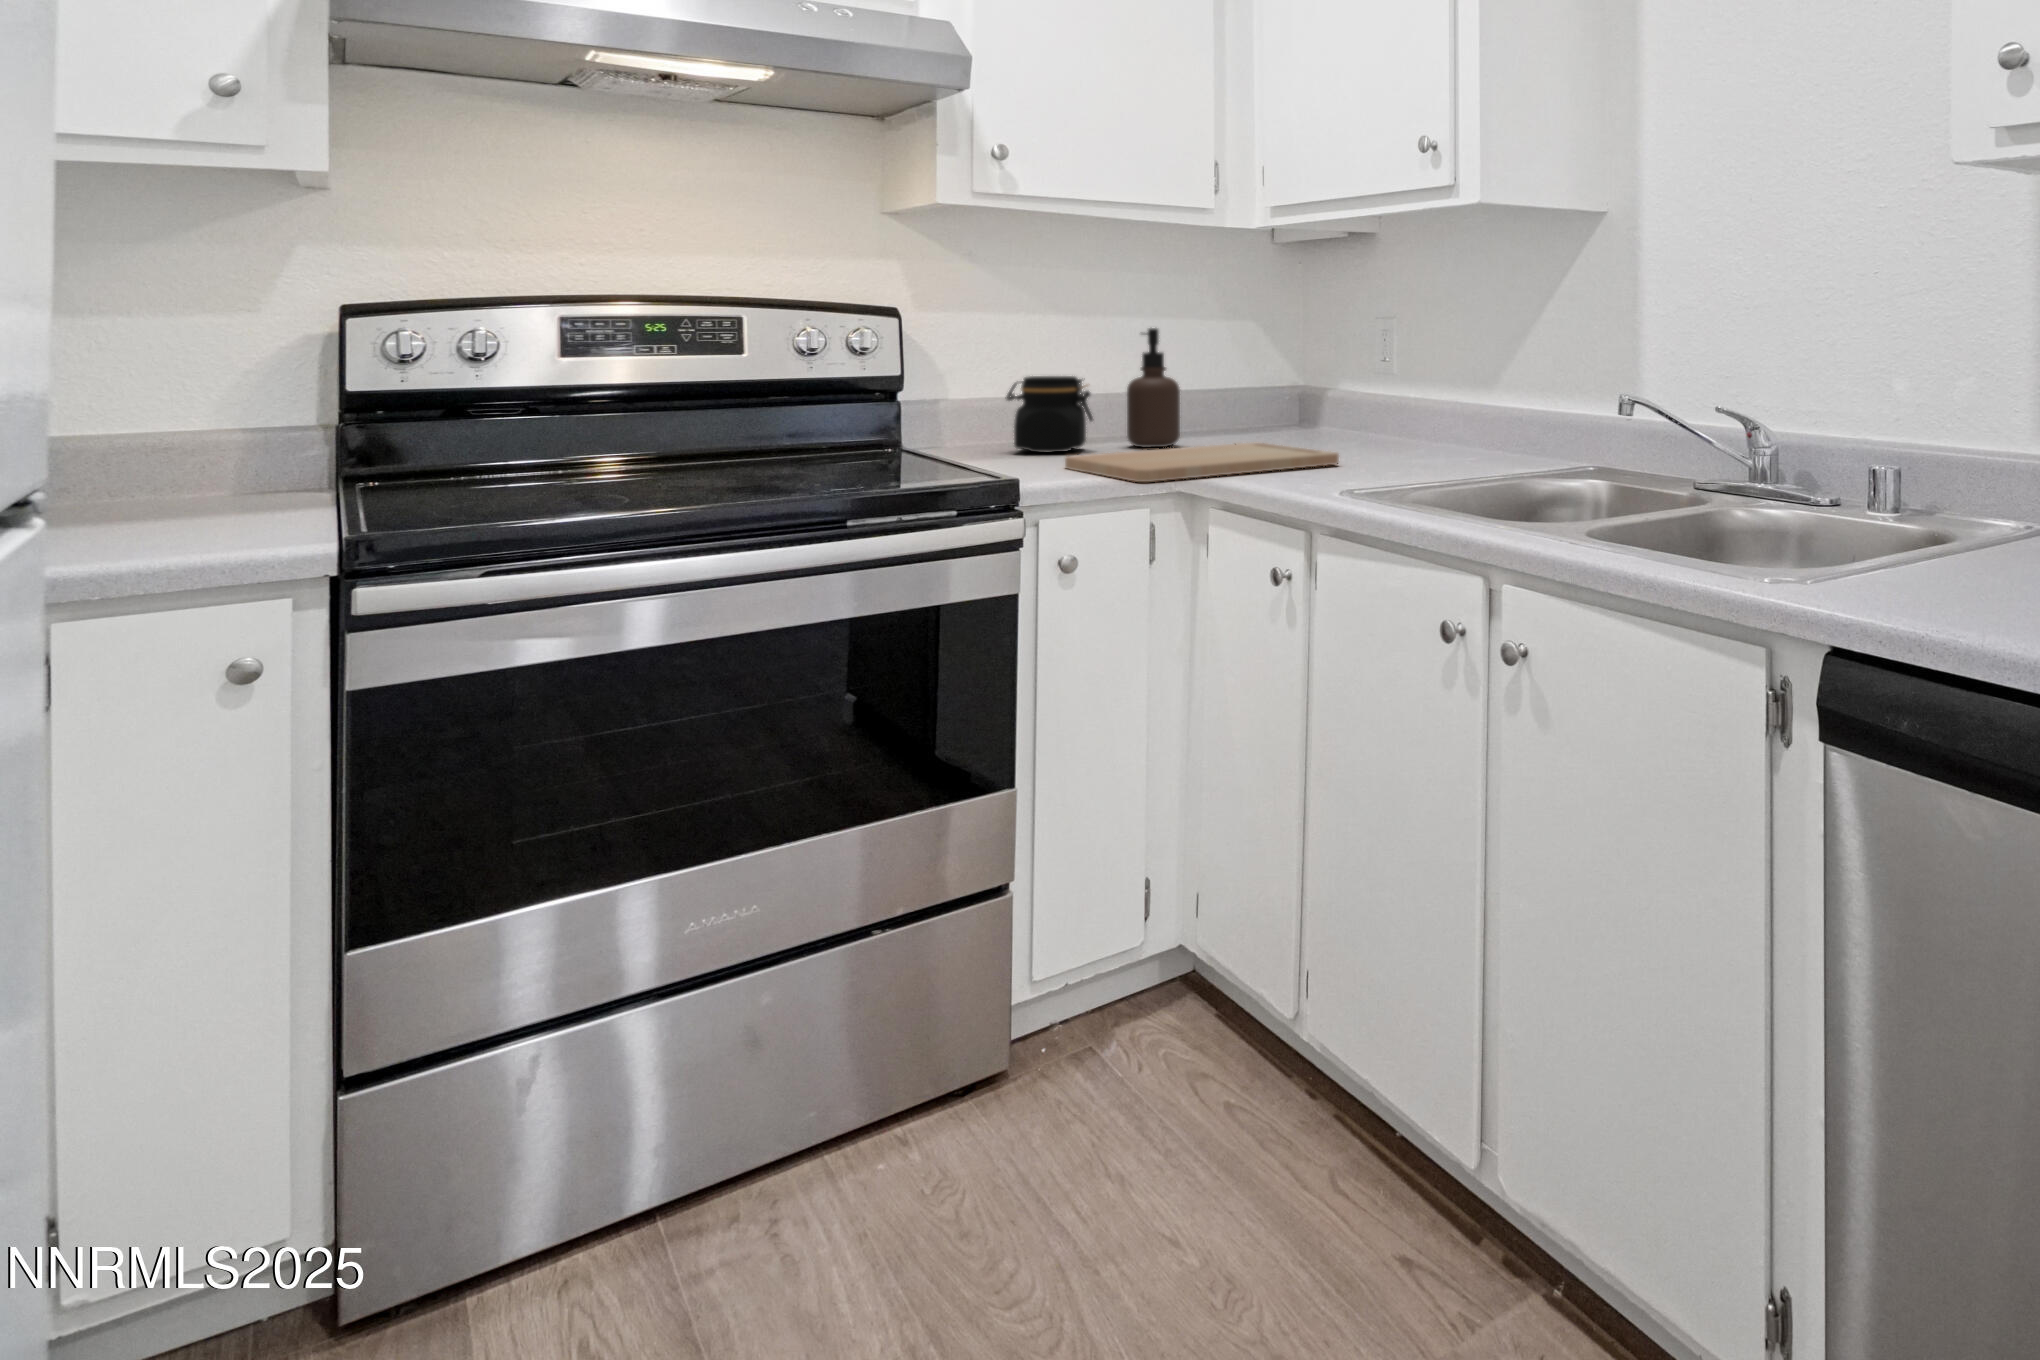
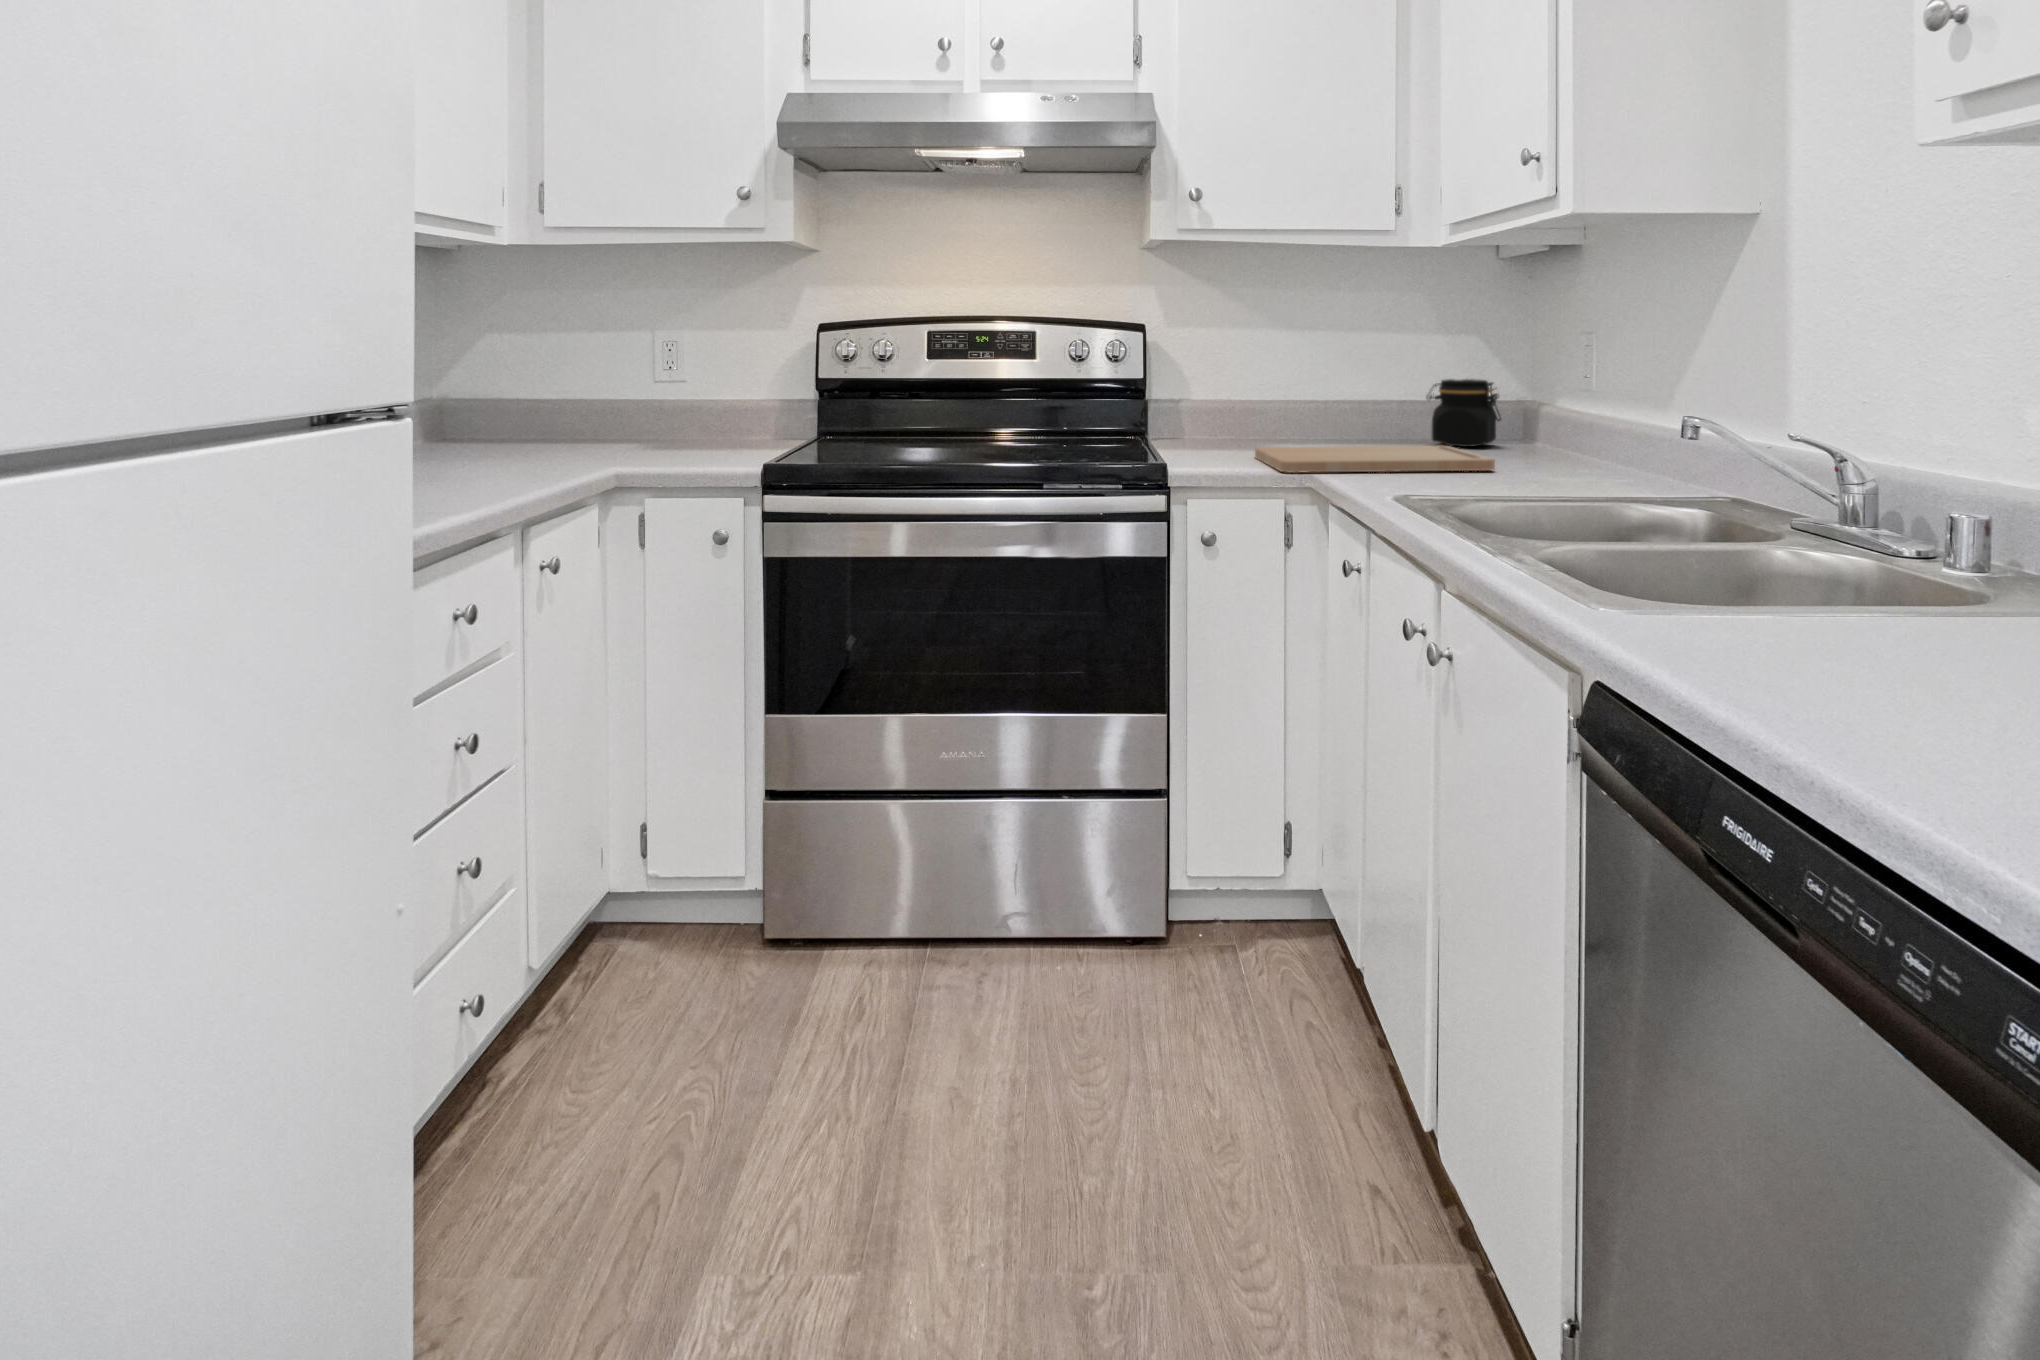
soap dispenser: present [1127,328,1180,447] -> none [1346,336,1394,445]
jar: present [1007,376,1093,453] -> present [1427,379,1501,447]

